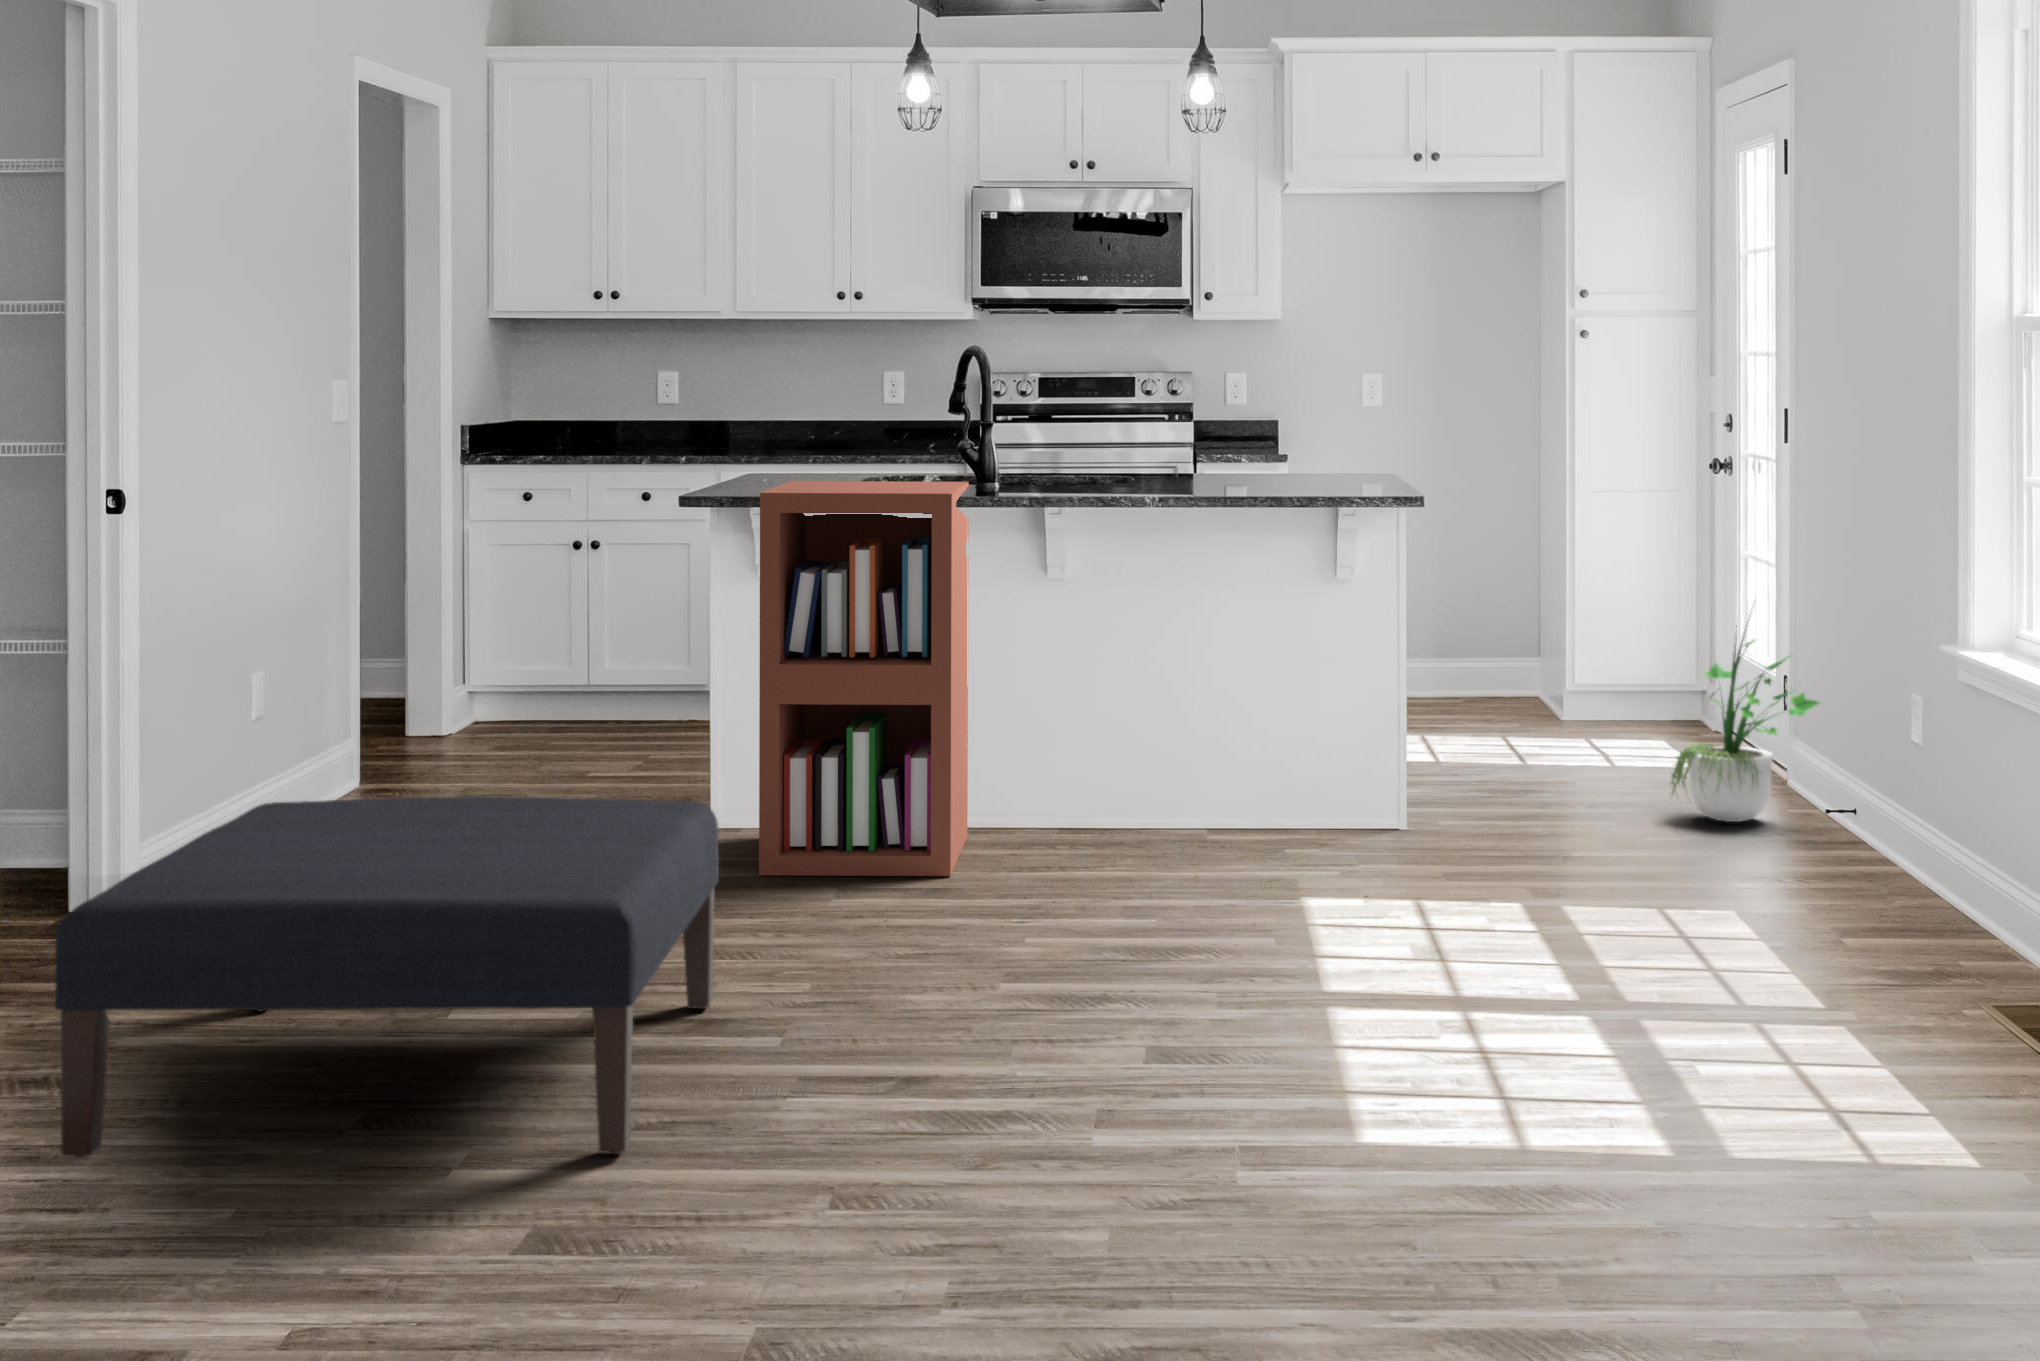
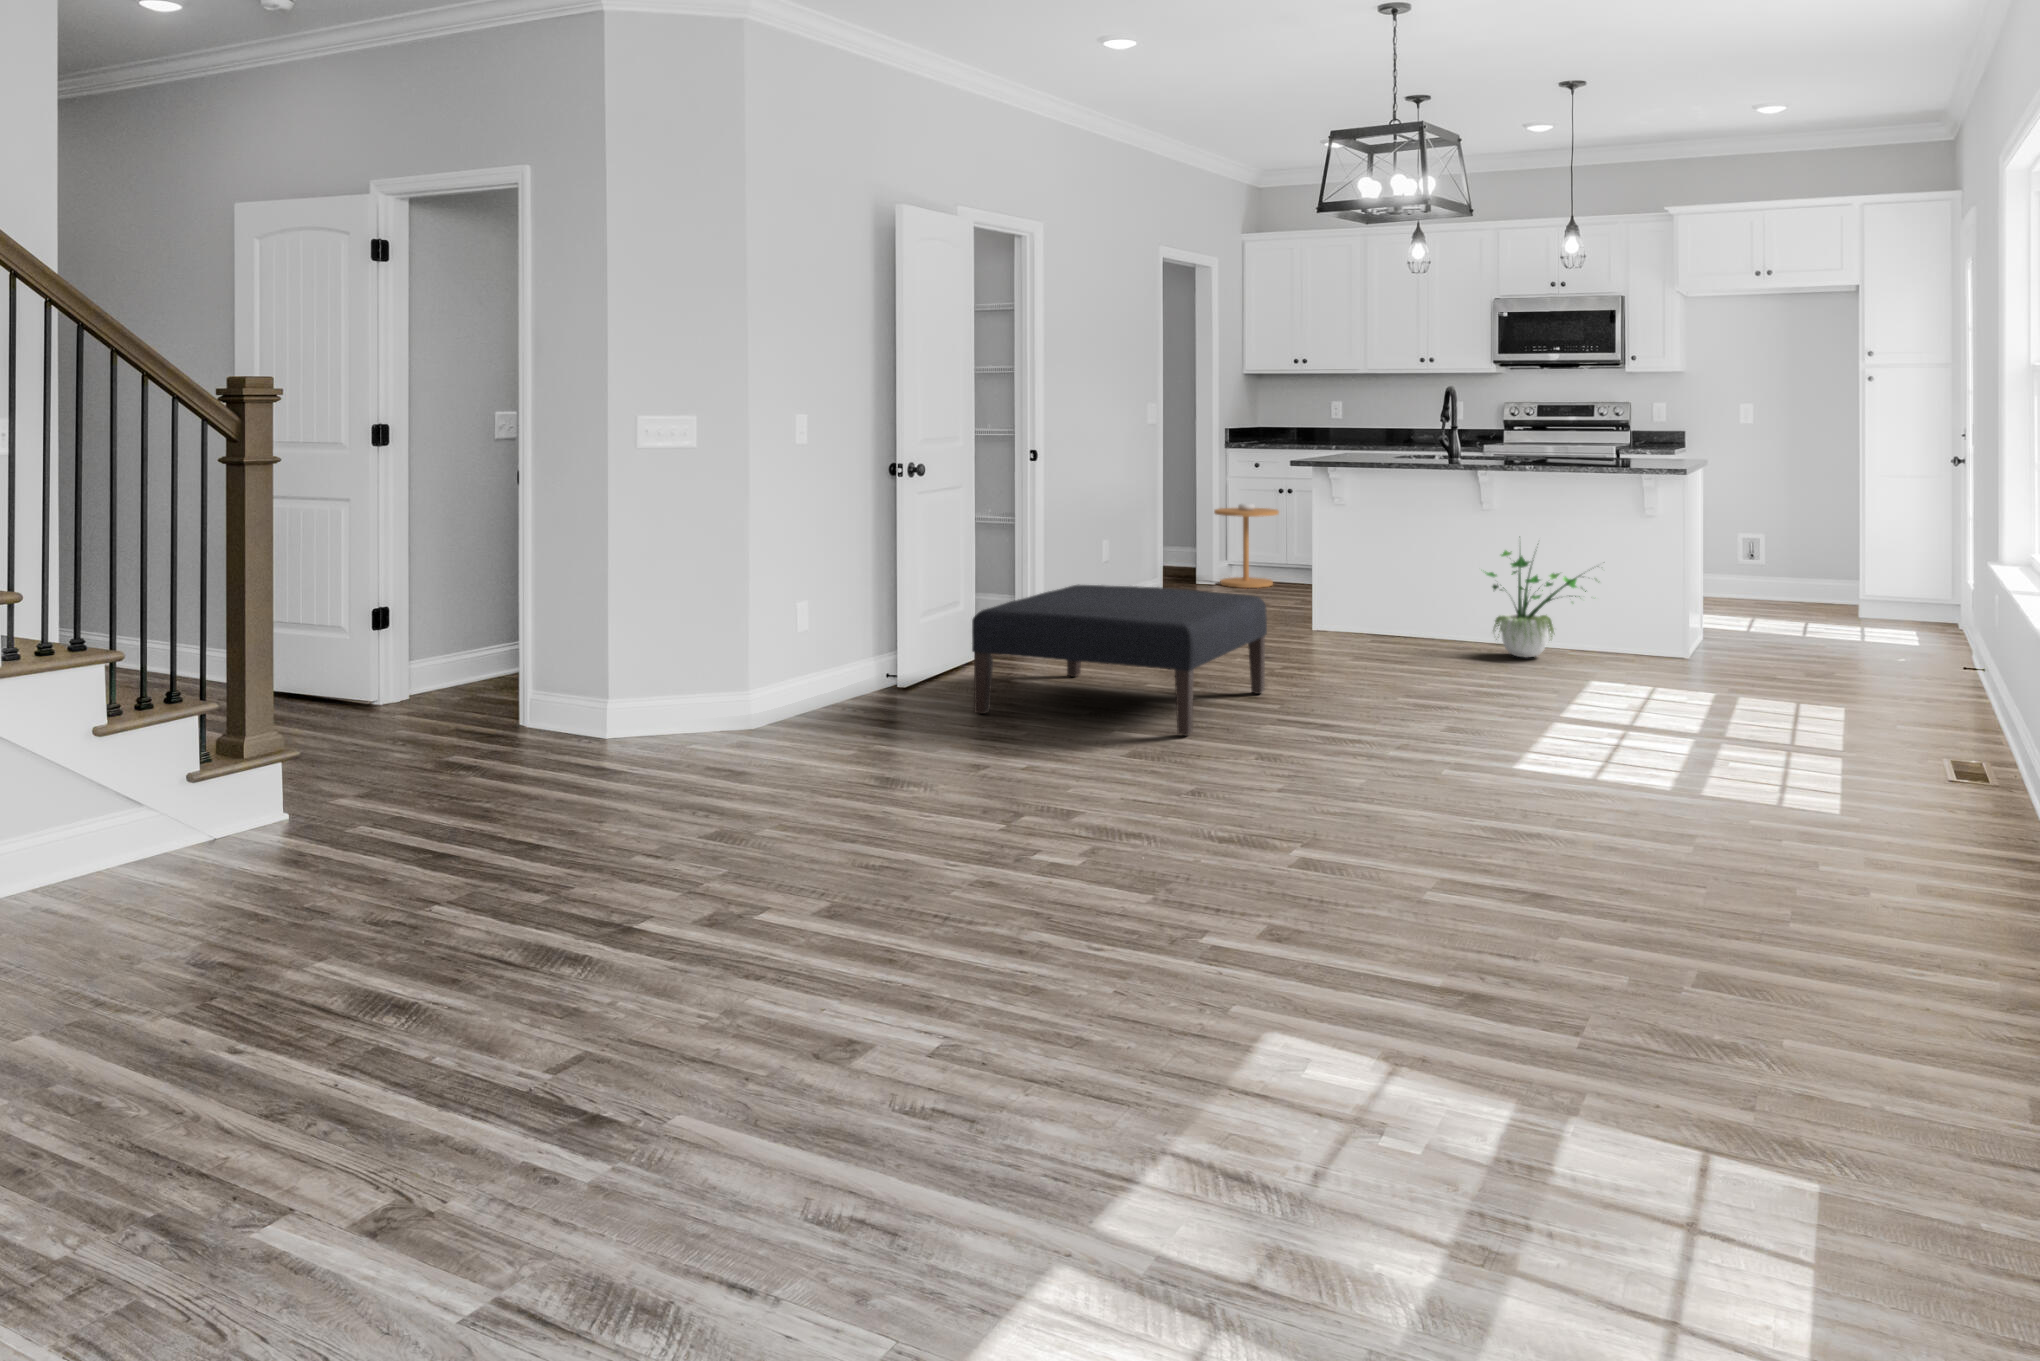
bookshelf: present [759,481,969,876] -> none [1324,454,1444,657]
side table: none [442,572,572,740] -> present [1214,503,1279,588]
potted plant: present [1671,629,1819,822] -> present [1485,550,1586,657]

